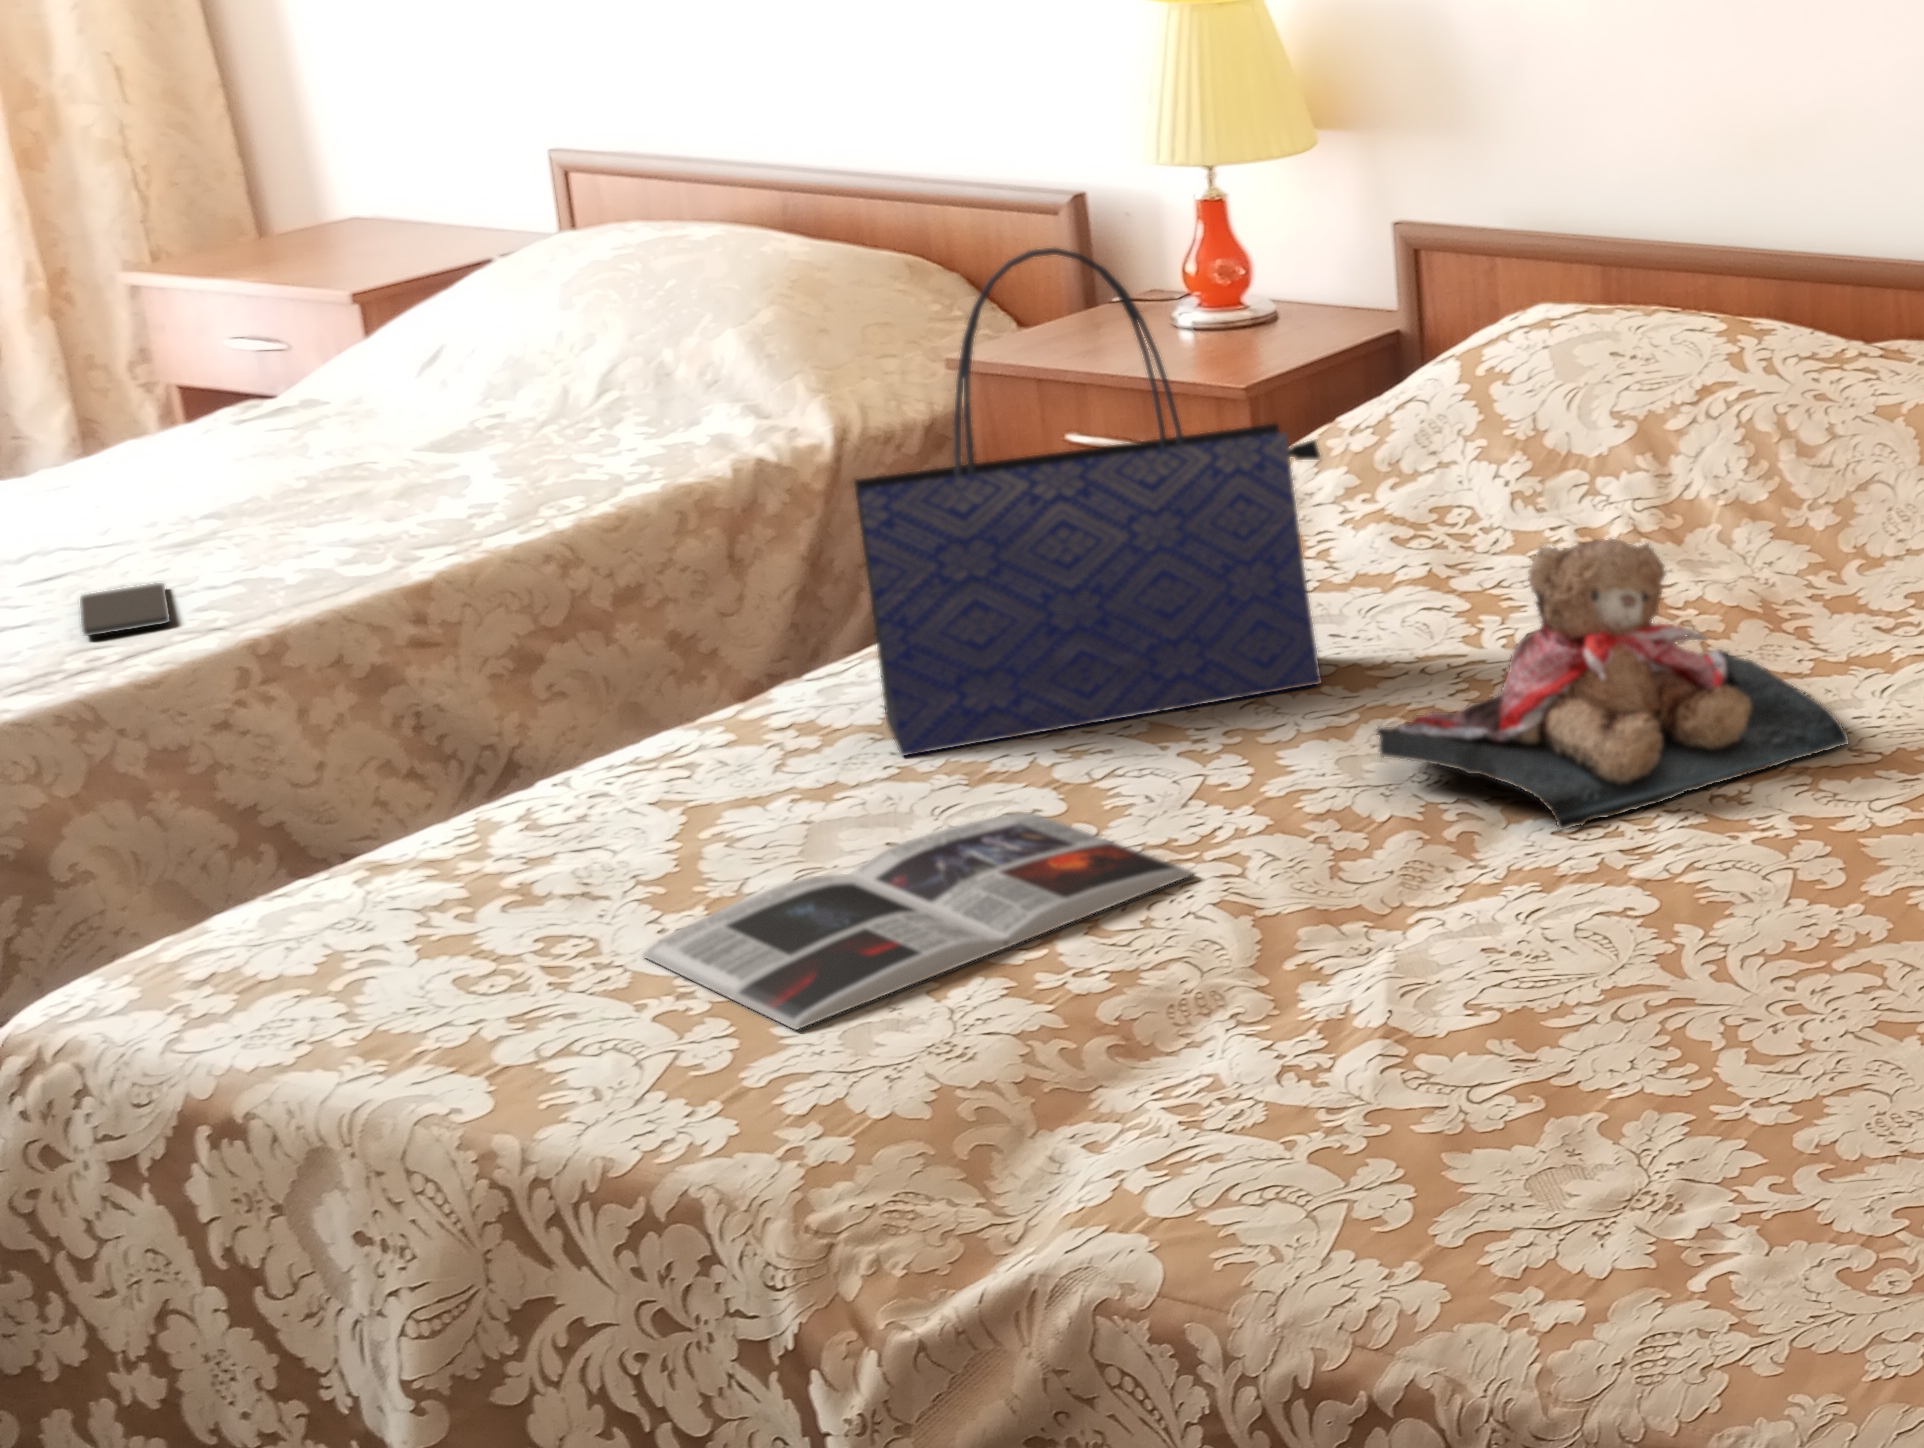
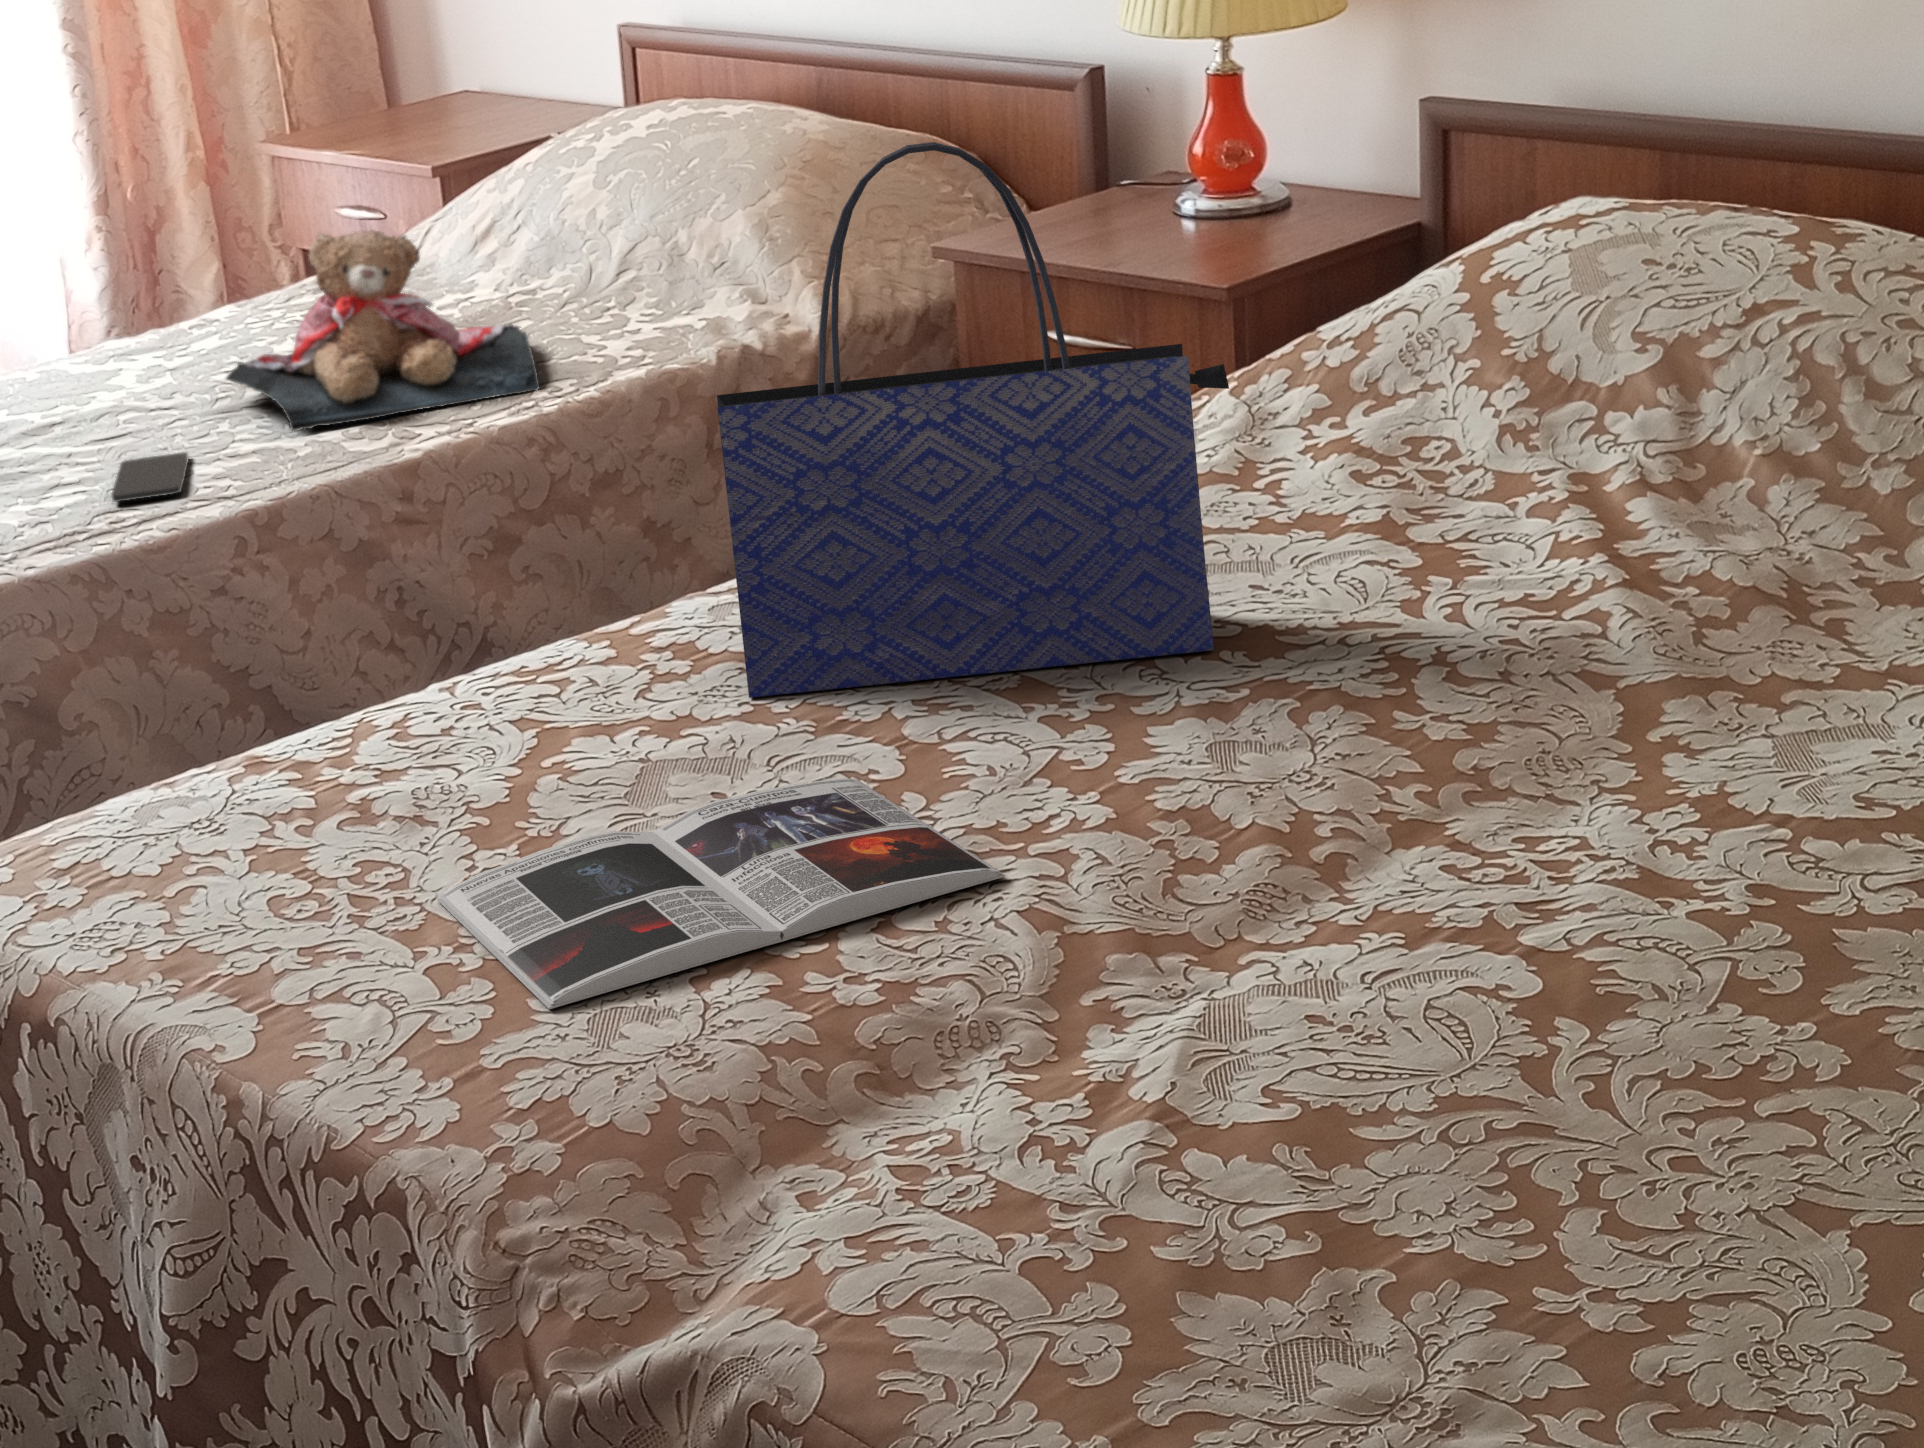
teddy bear: present [1376,538,1849,830] -> present [226,230,540,431]

